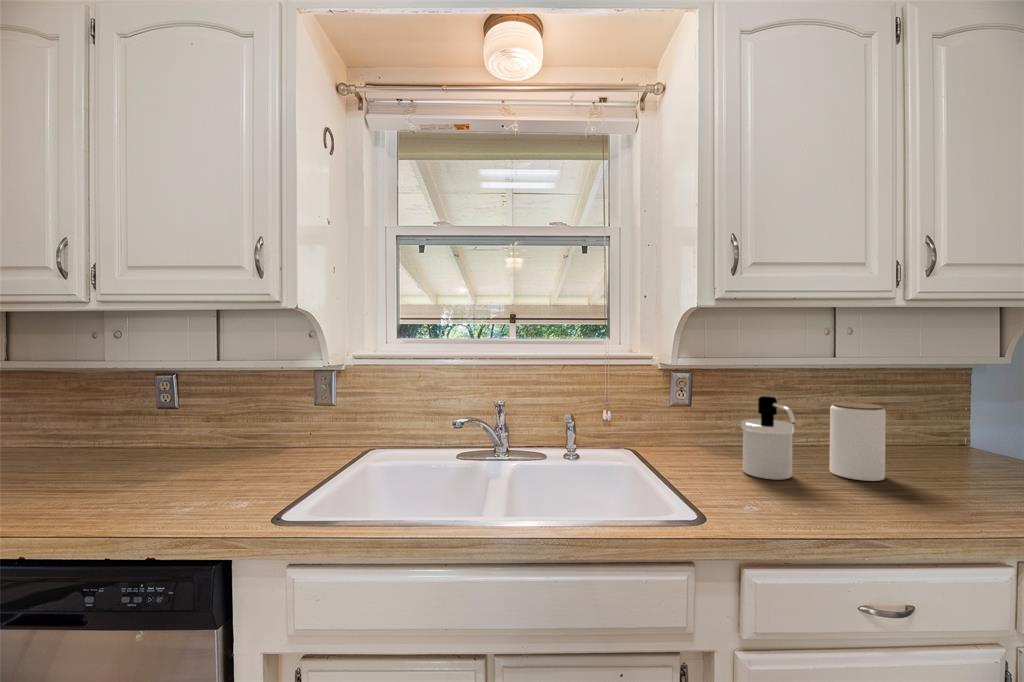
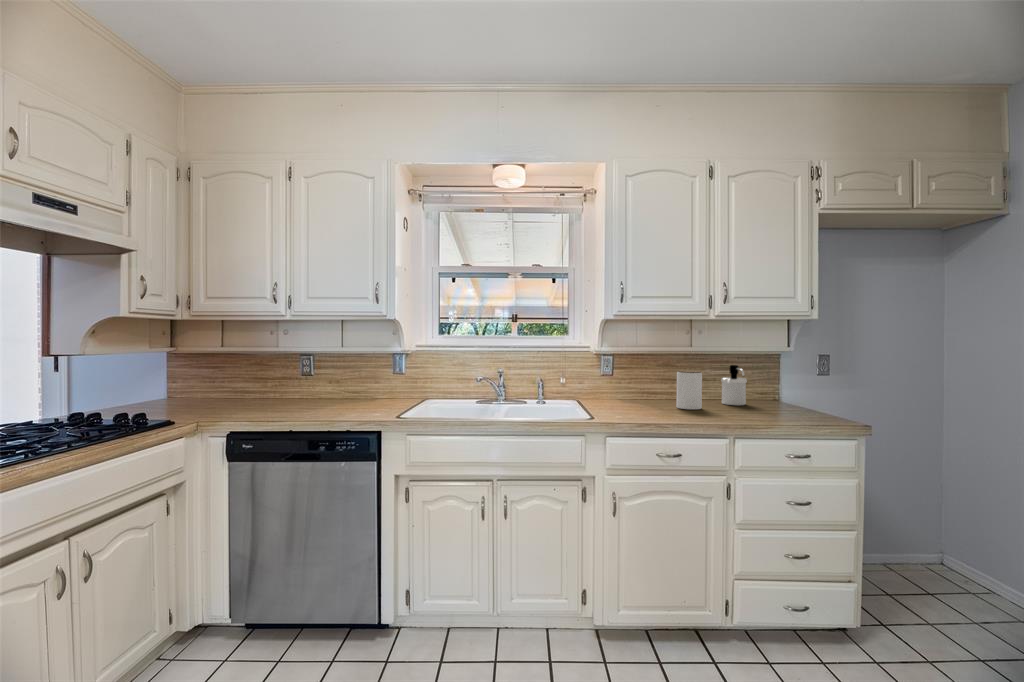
soap dispenser: present [741,396,796,480] -> present [721,365,747,405]

